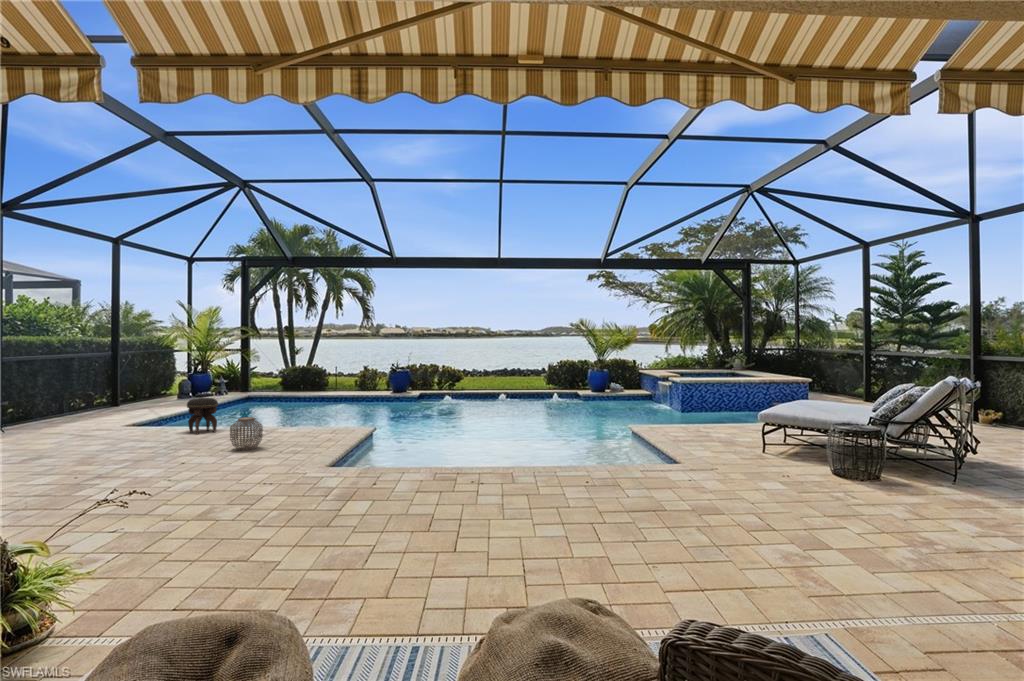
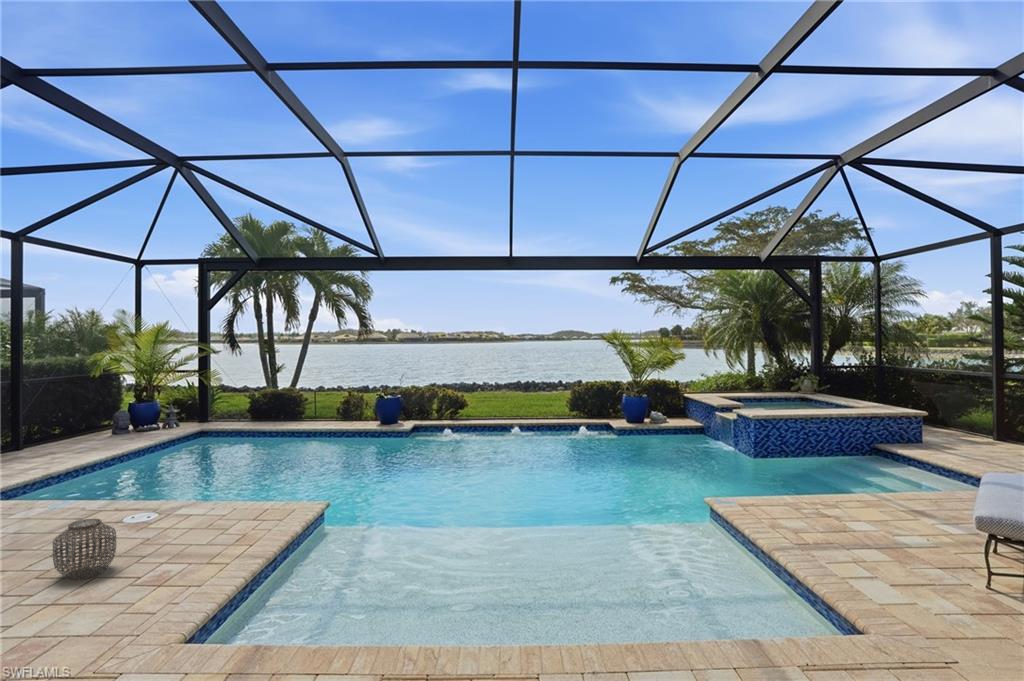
footstool: present [187,398,218,434] -> none [33,466,88,527]

